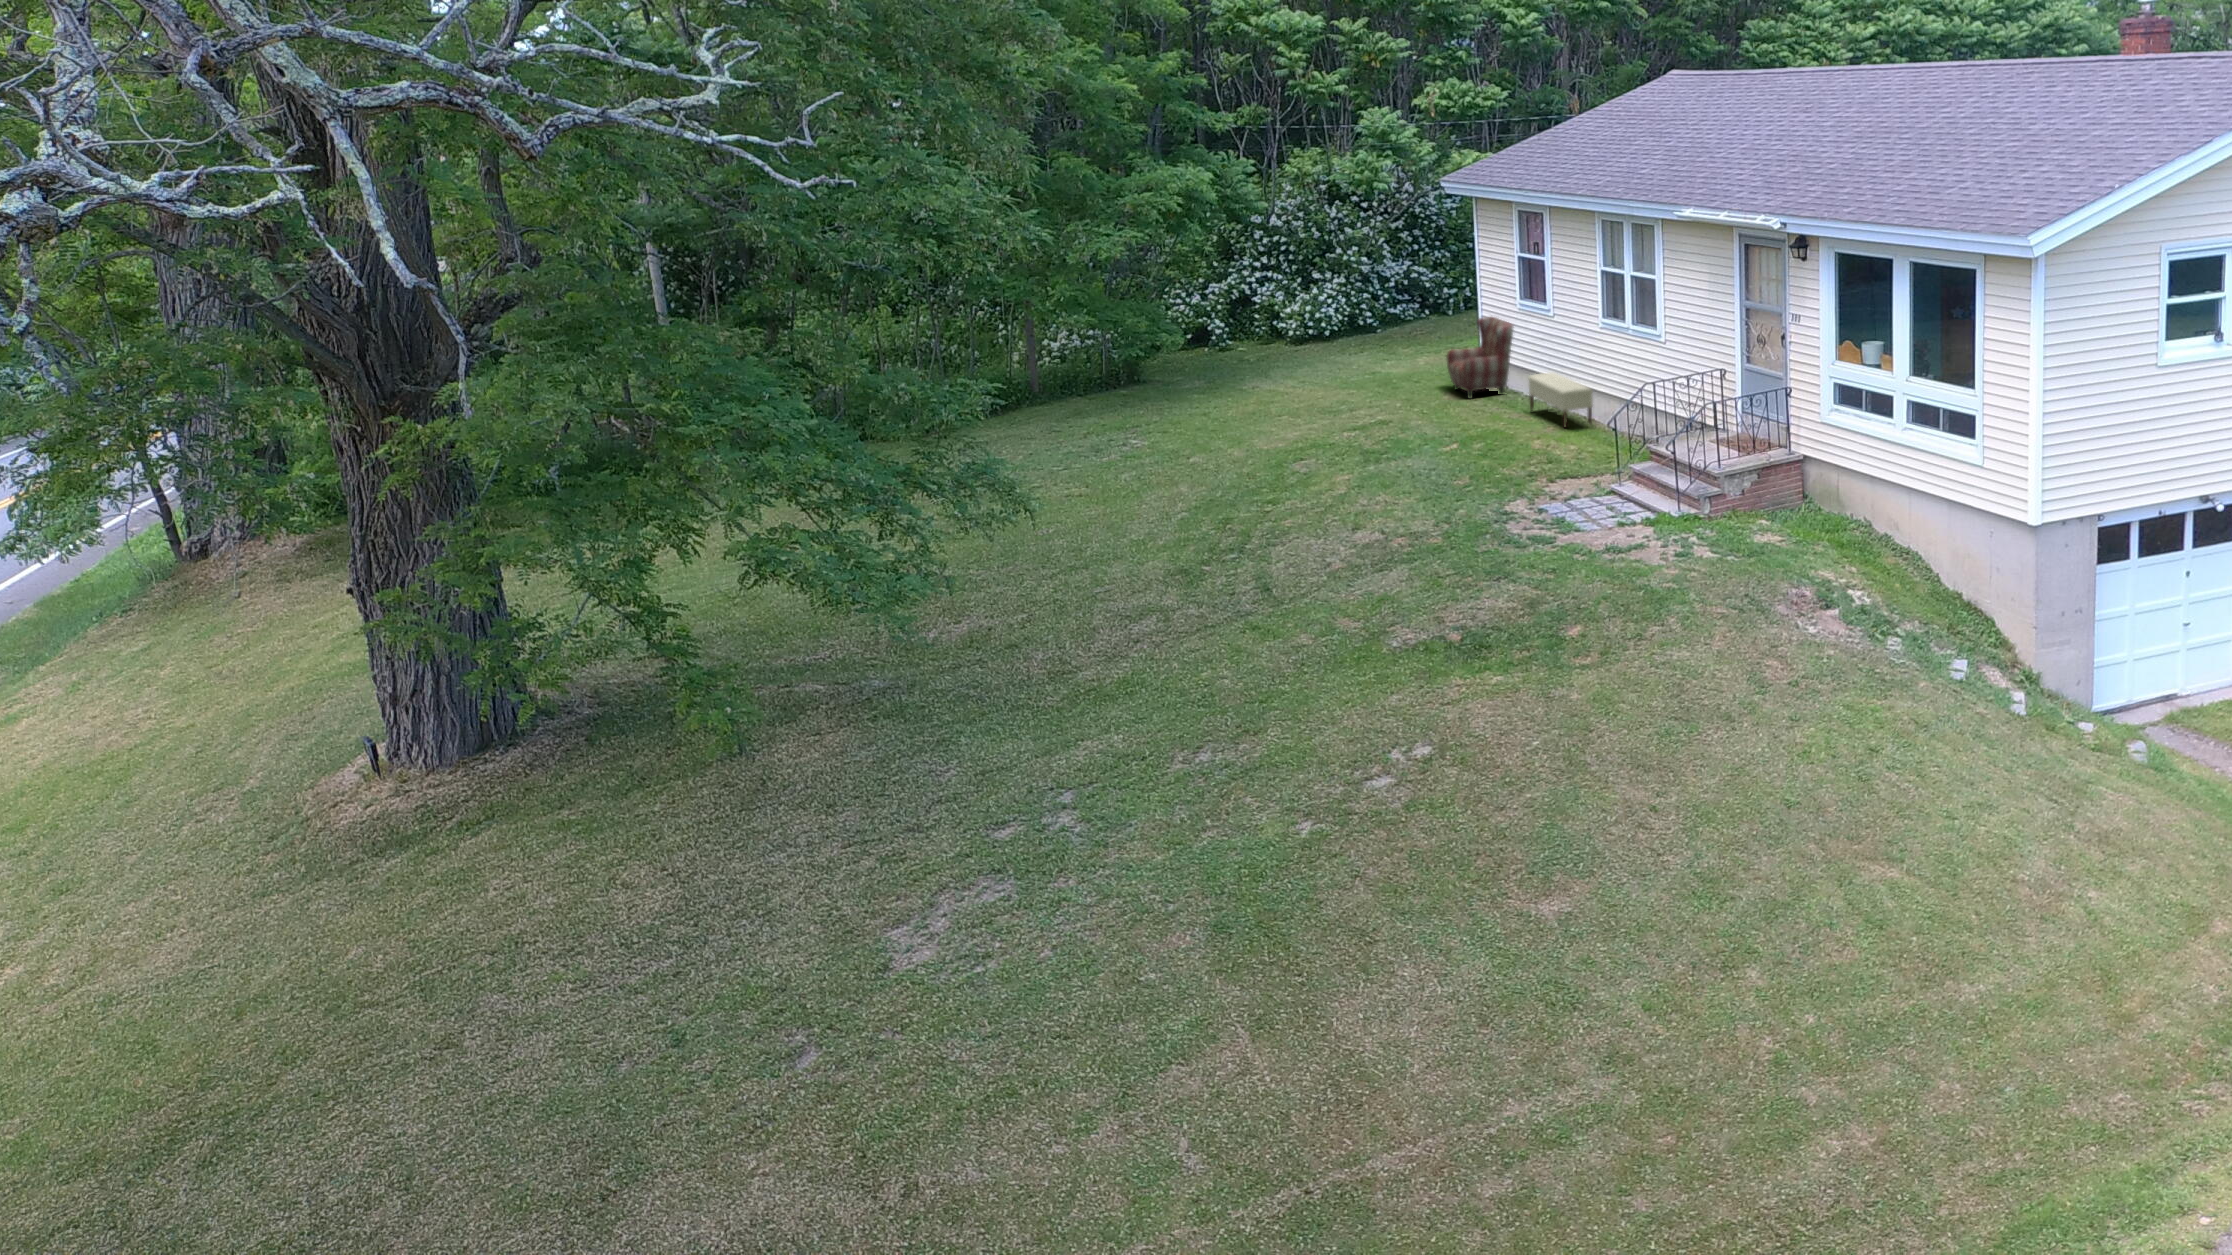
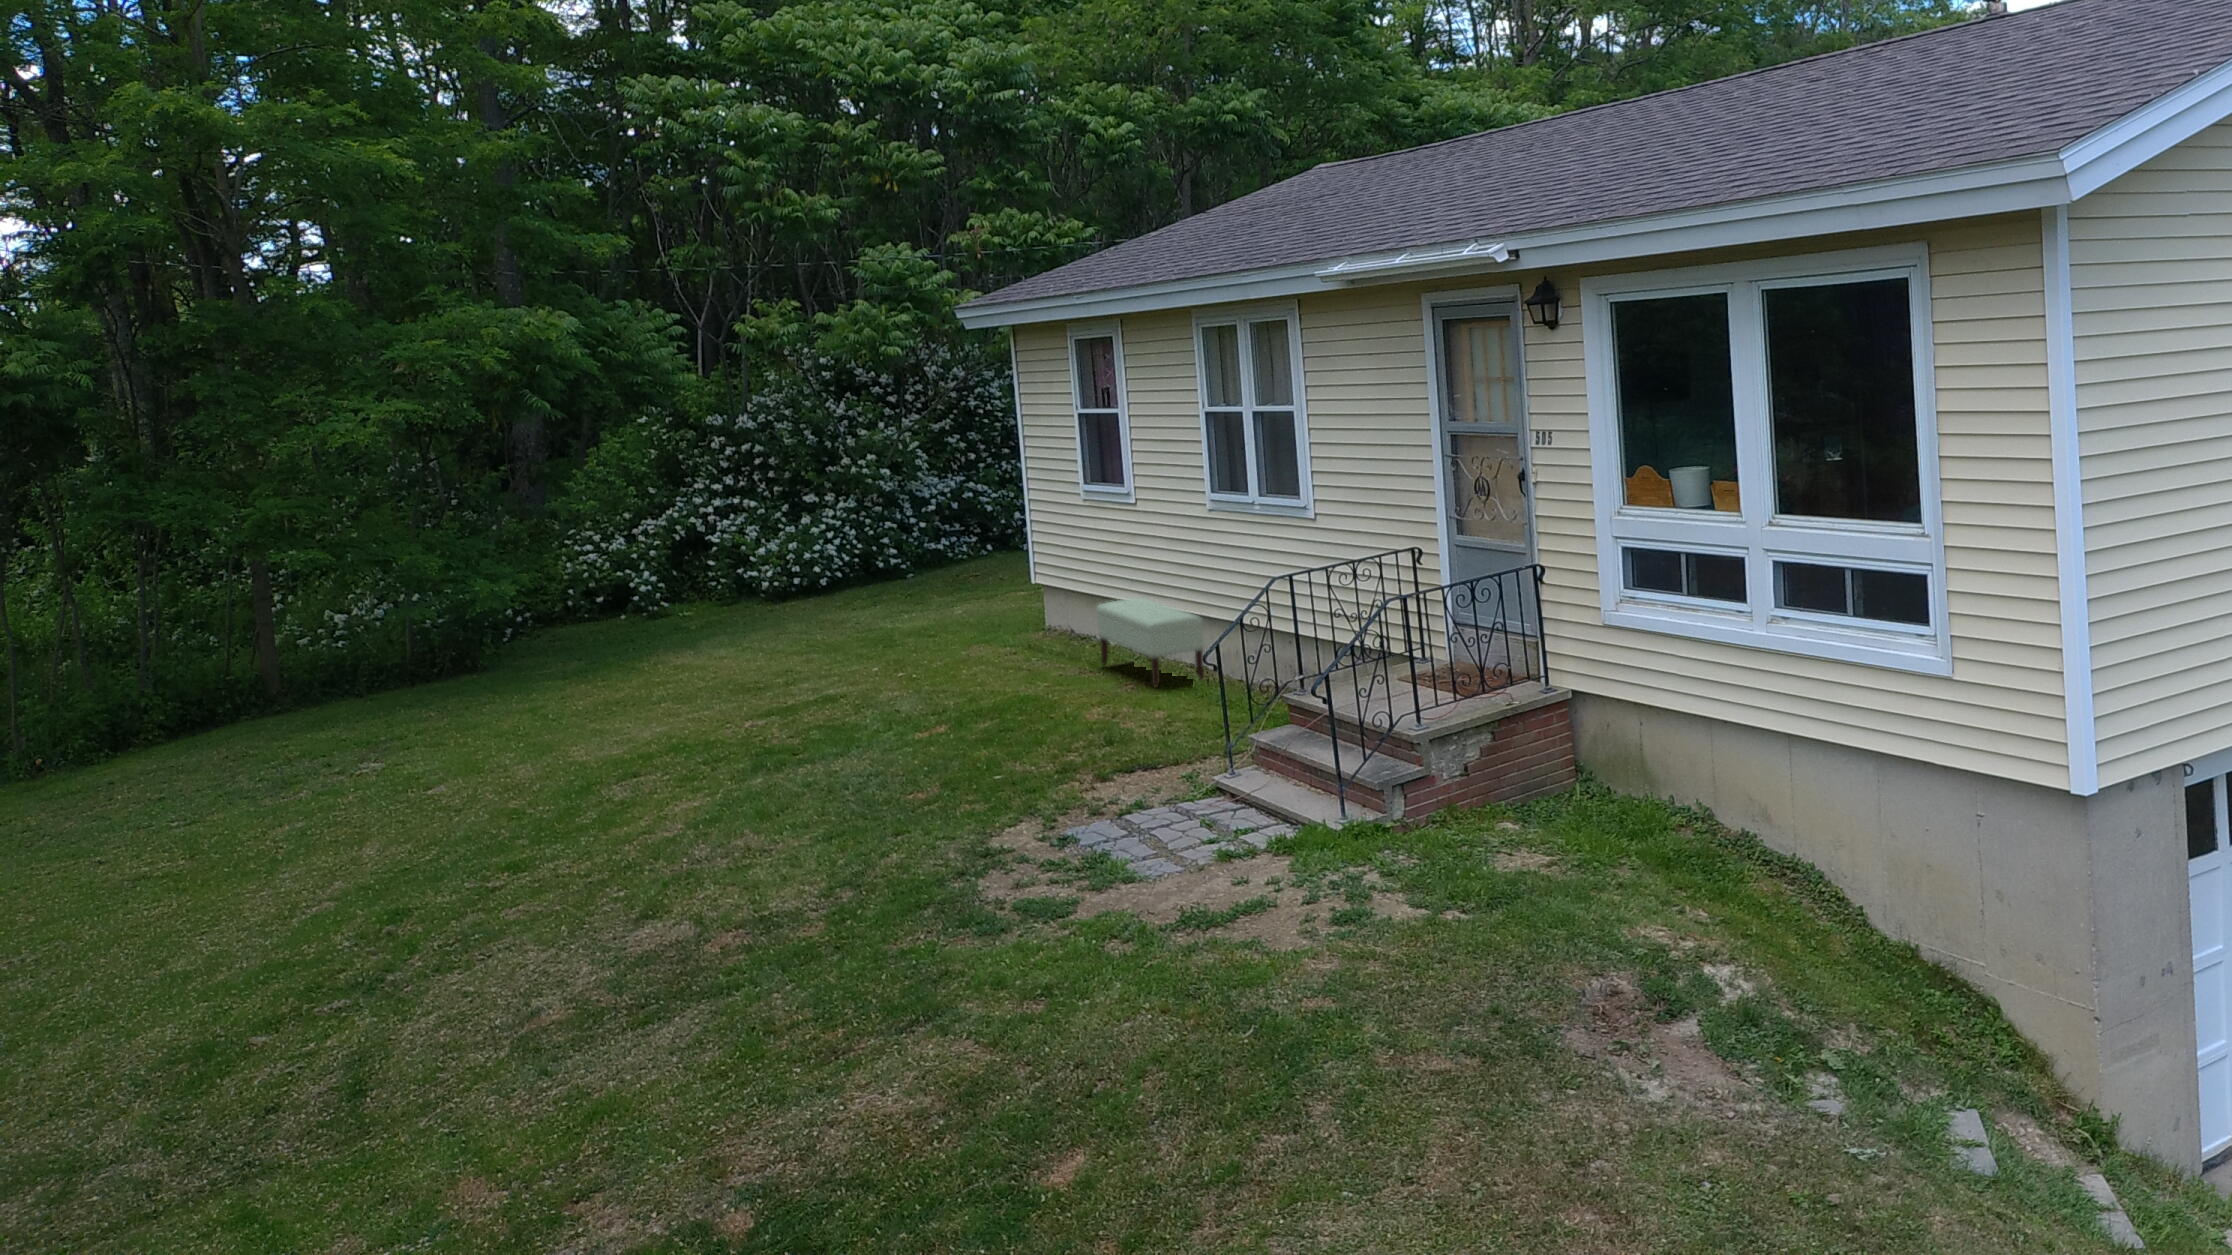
armchair: present [1447,317,1514,399] -> none [969,519,1079,655]

